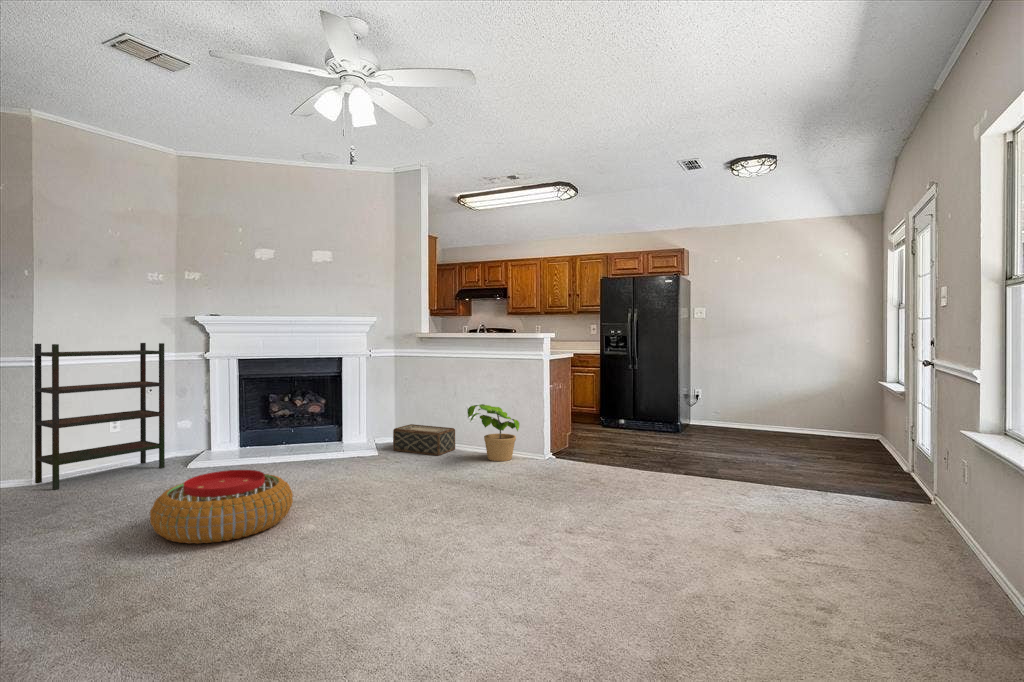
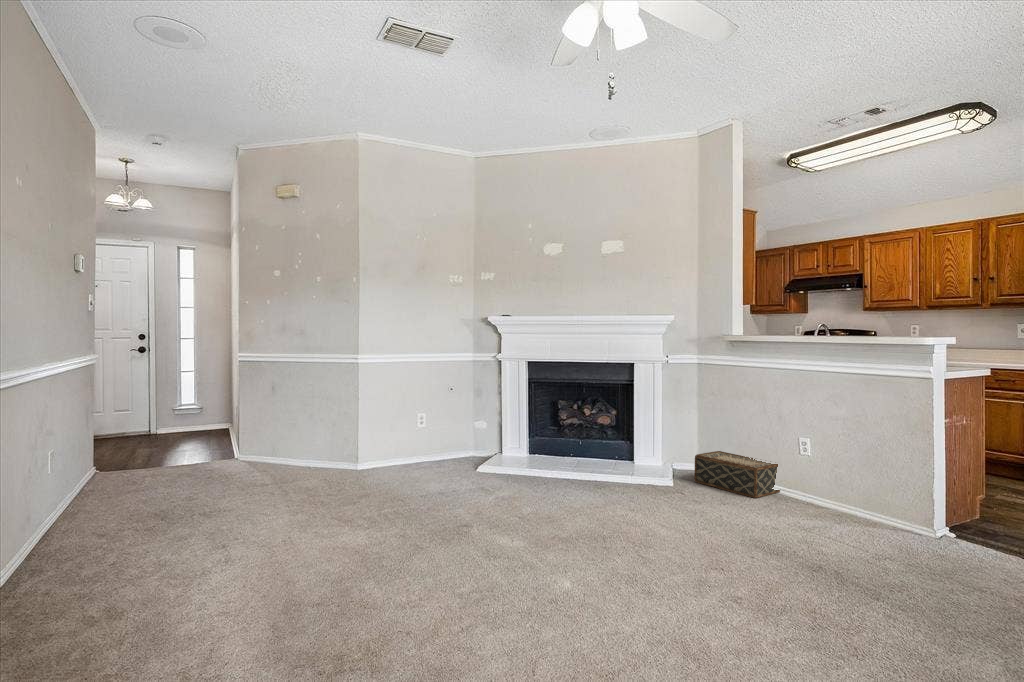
bookshelf: present [35,343,165,490] -> none [361,342,460,478]
potted plant: present [468,404,519,461] -> none [800,436,886,522]
pouf: present [150,470,293,544] -> none [424,486,564,570]

